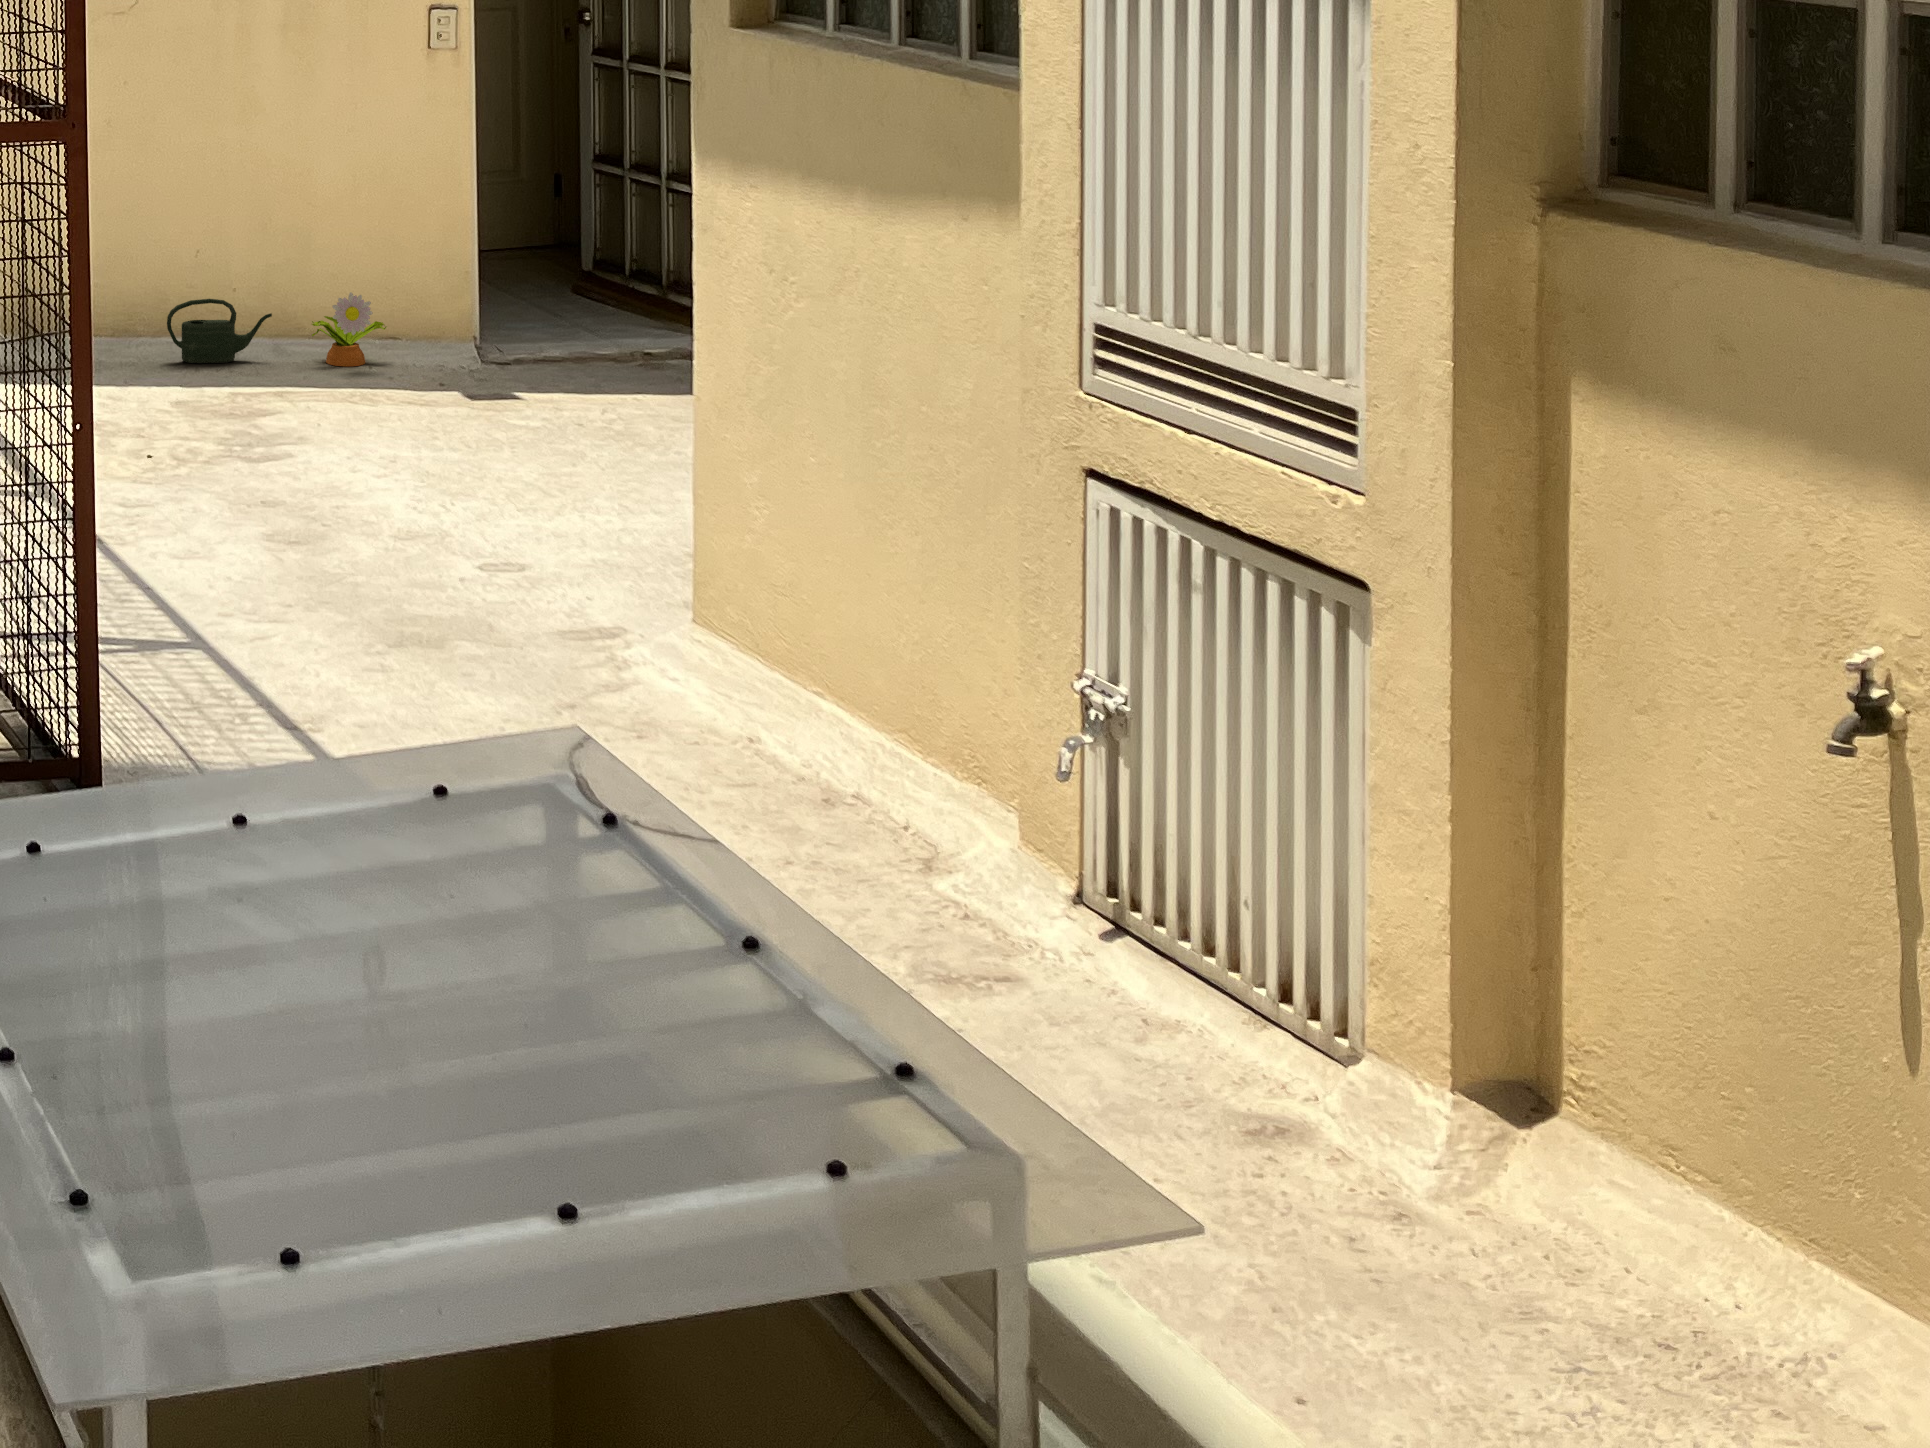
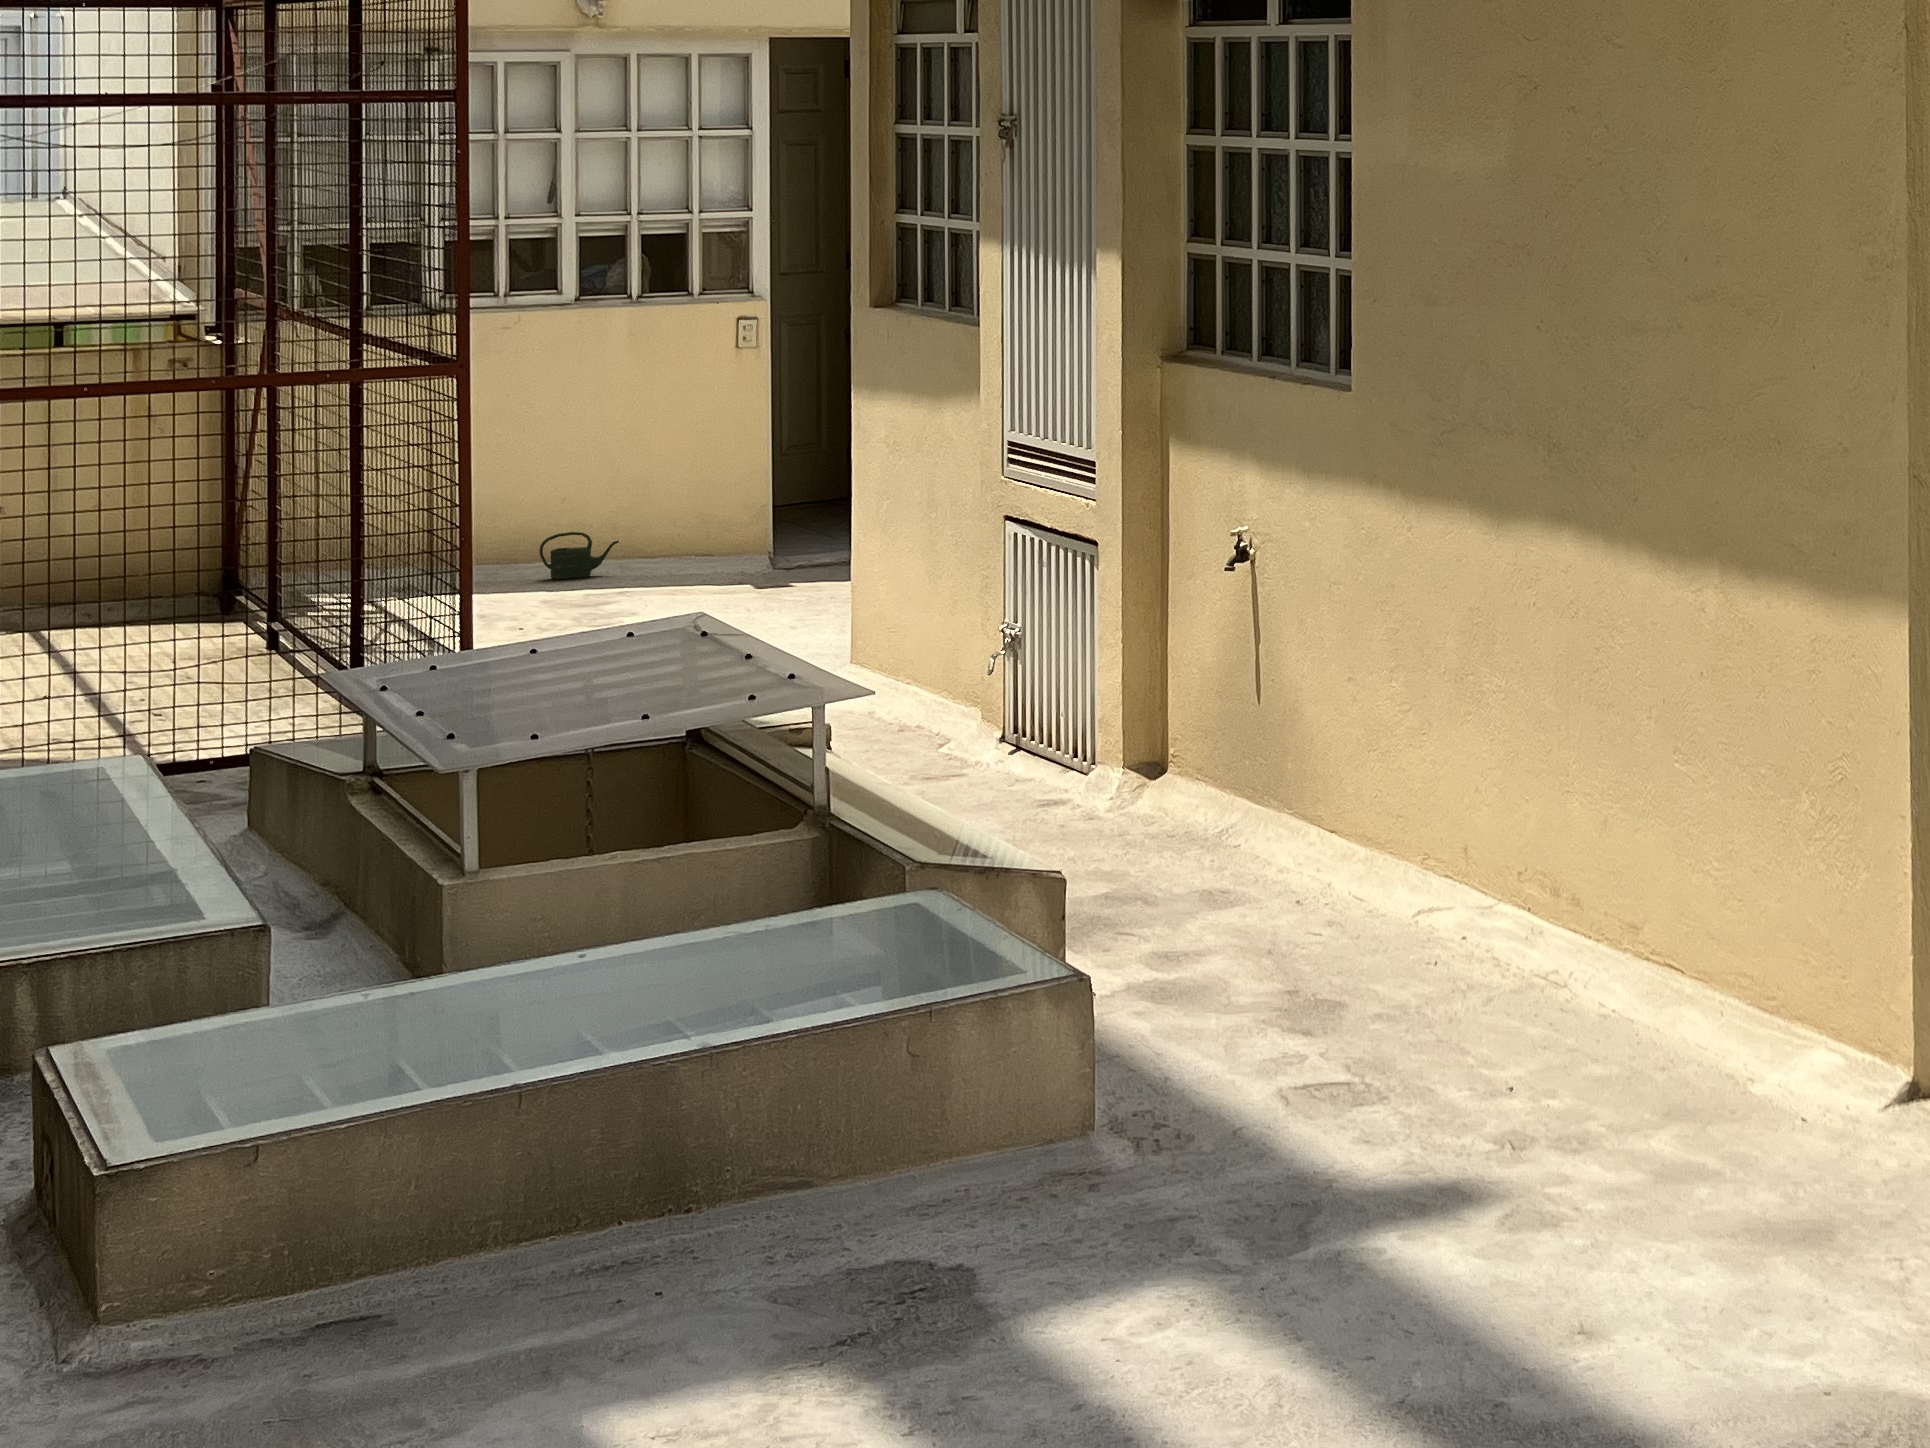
decorative plant: present [312,292,386,367] -> none [647,521,703,574]

